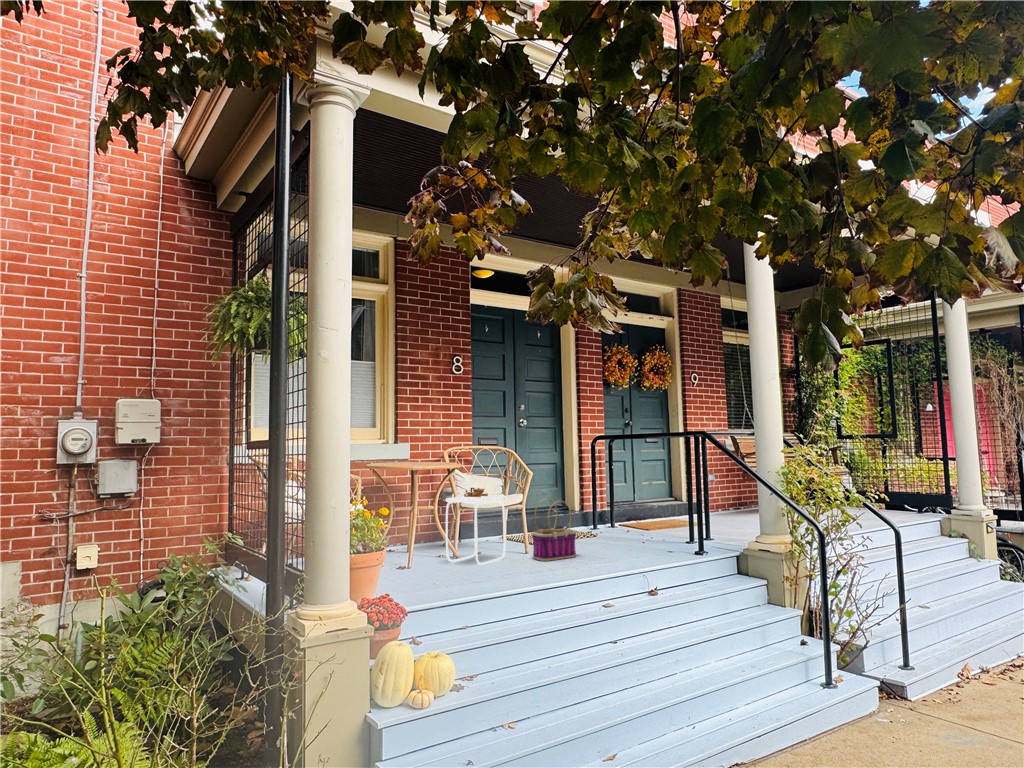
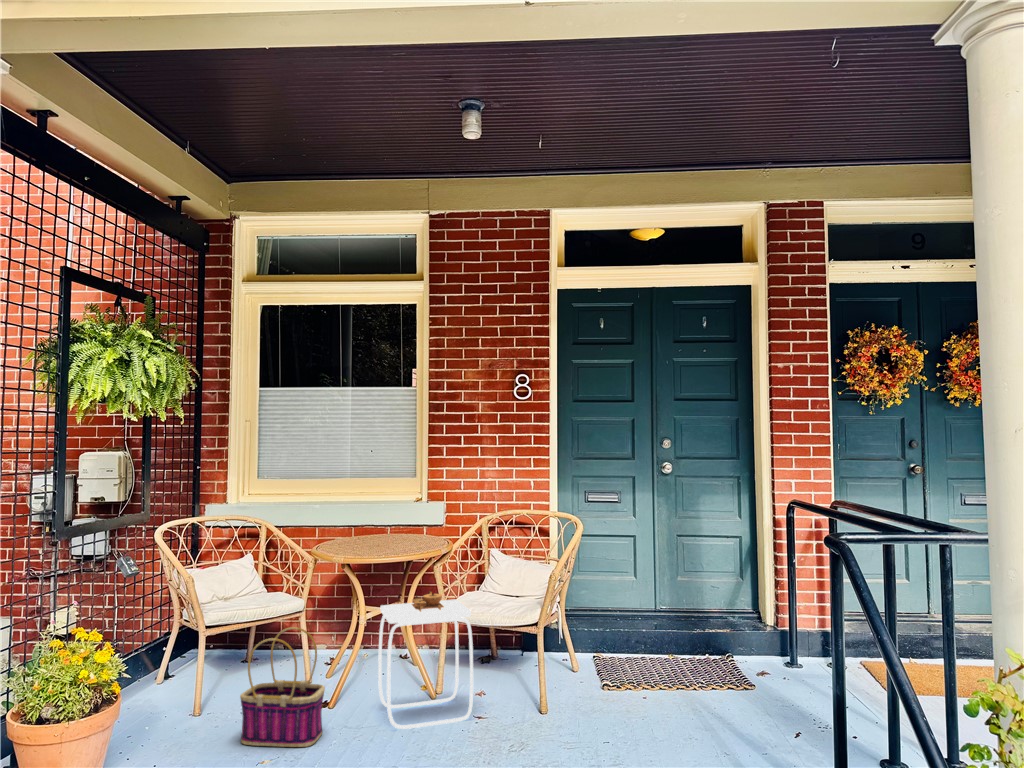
basket: present [532,499,576,561] -> present [240,627,325,747]

